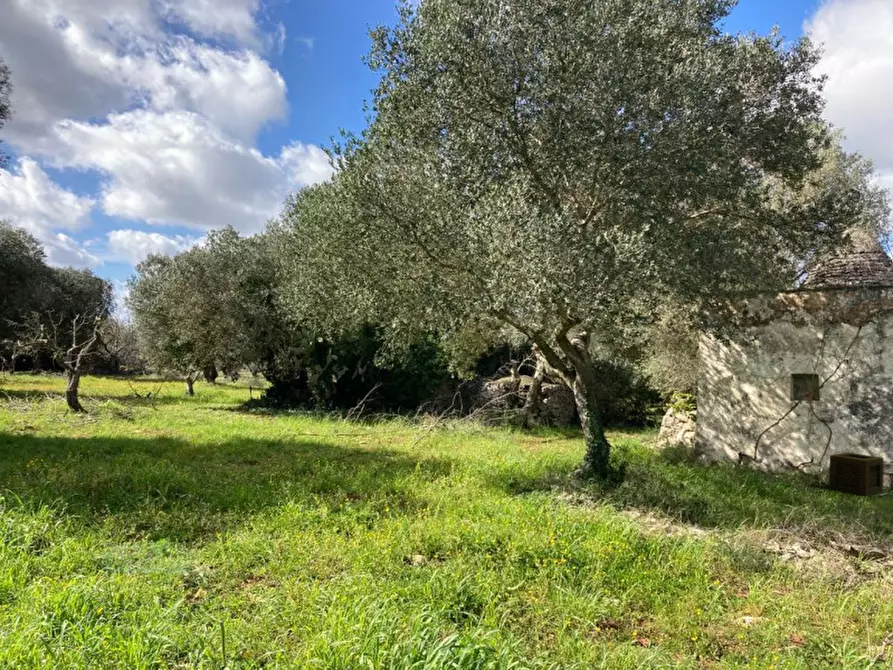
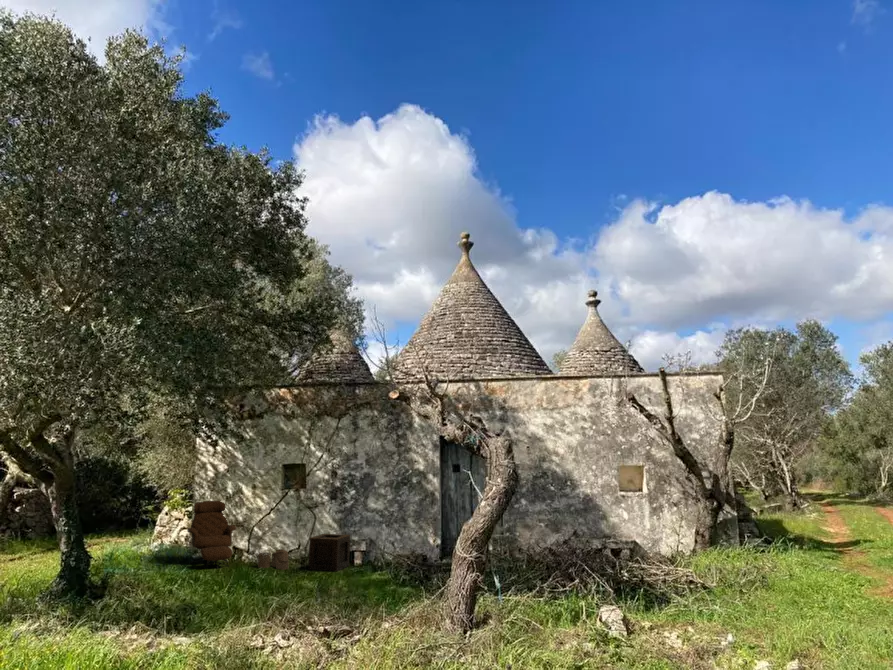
lounge chair: none [693,406,744,475] -> present [187,501,237,569]
woven basket: none [769,462,805,485] -> present [258,549,289,569]

